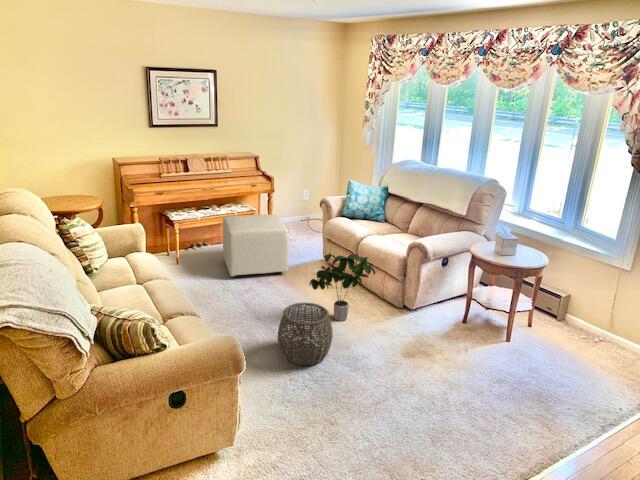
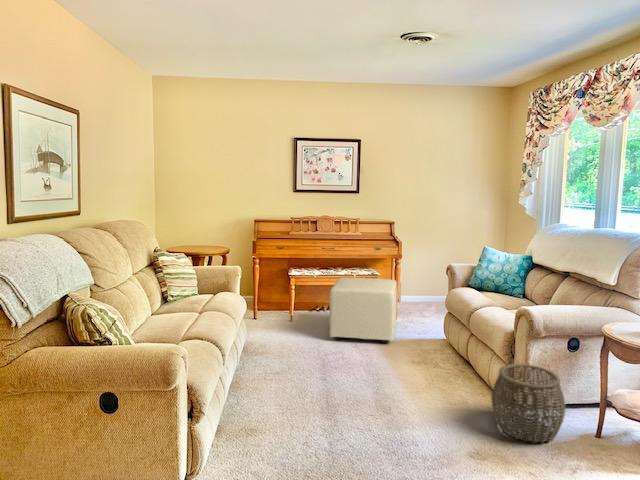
potted plant: present [309,254,375,321] -> none [382,313,460,400]
woven basket: present [278,303,333,365] -> present [491,364,566,443]

